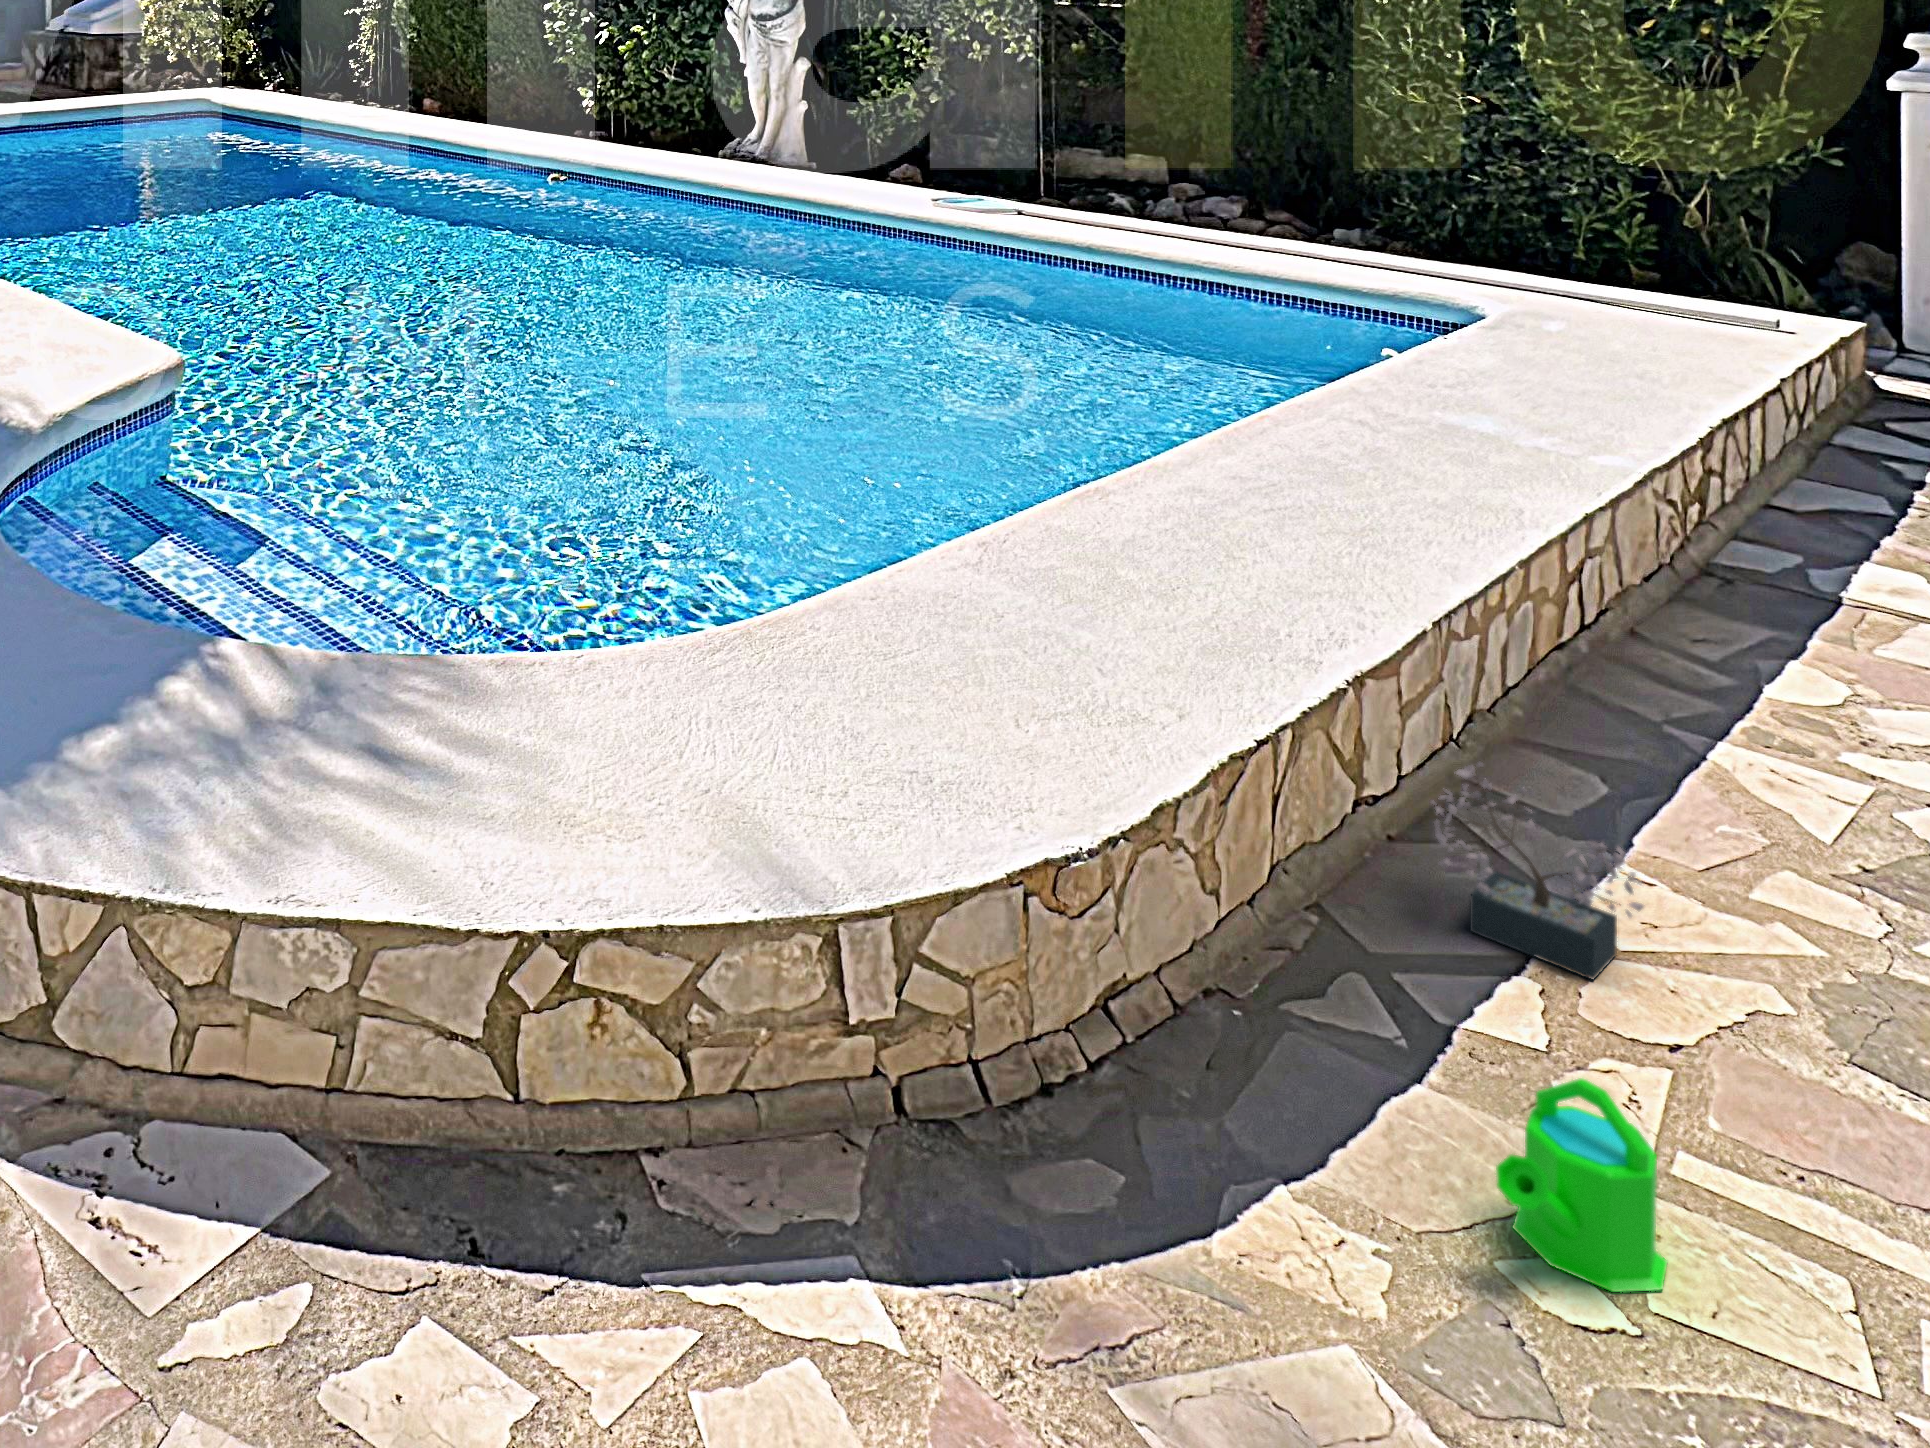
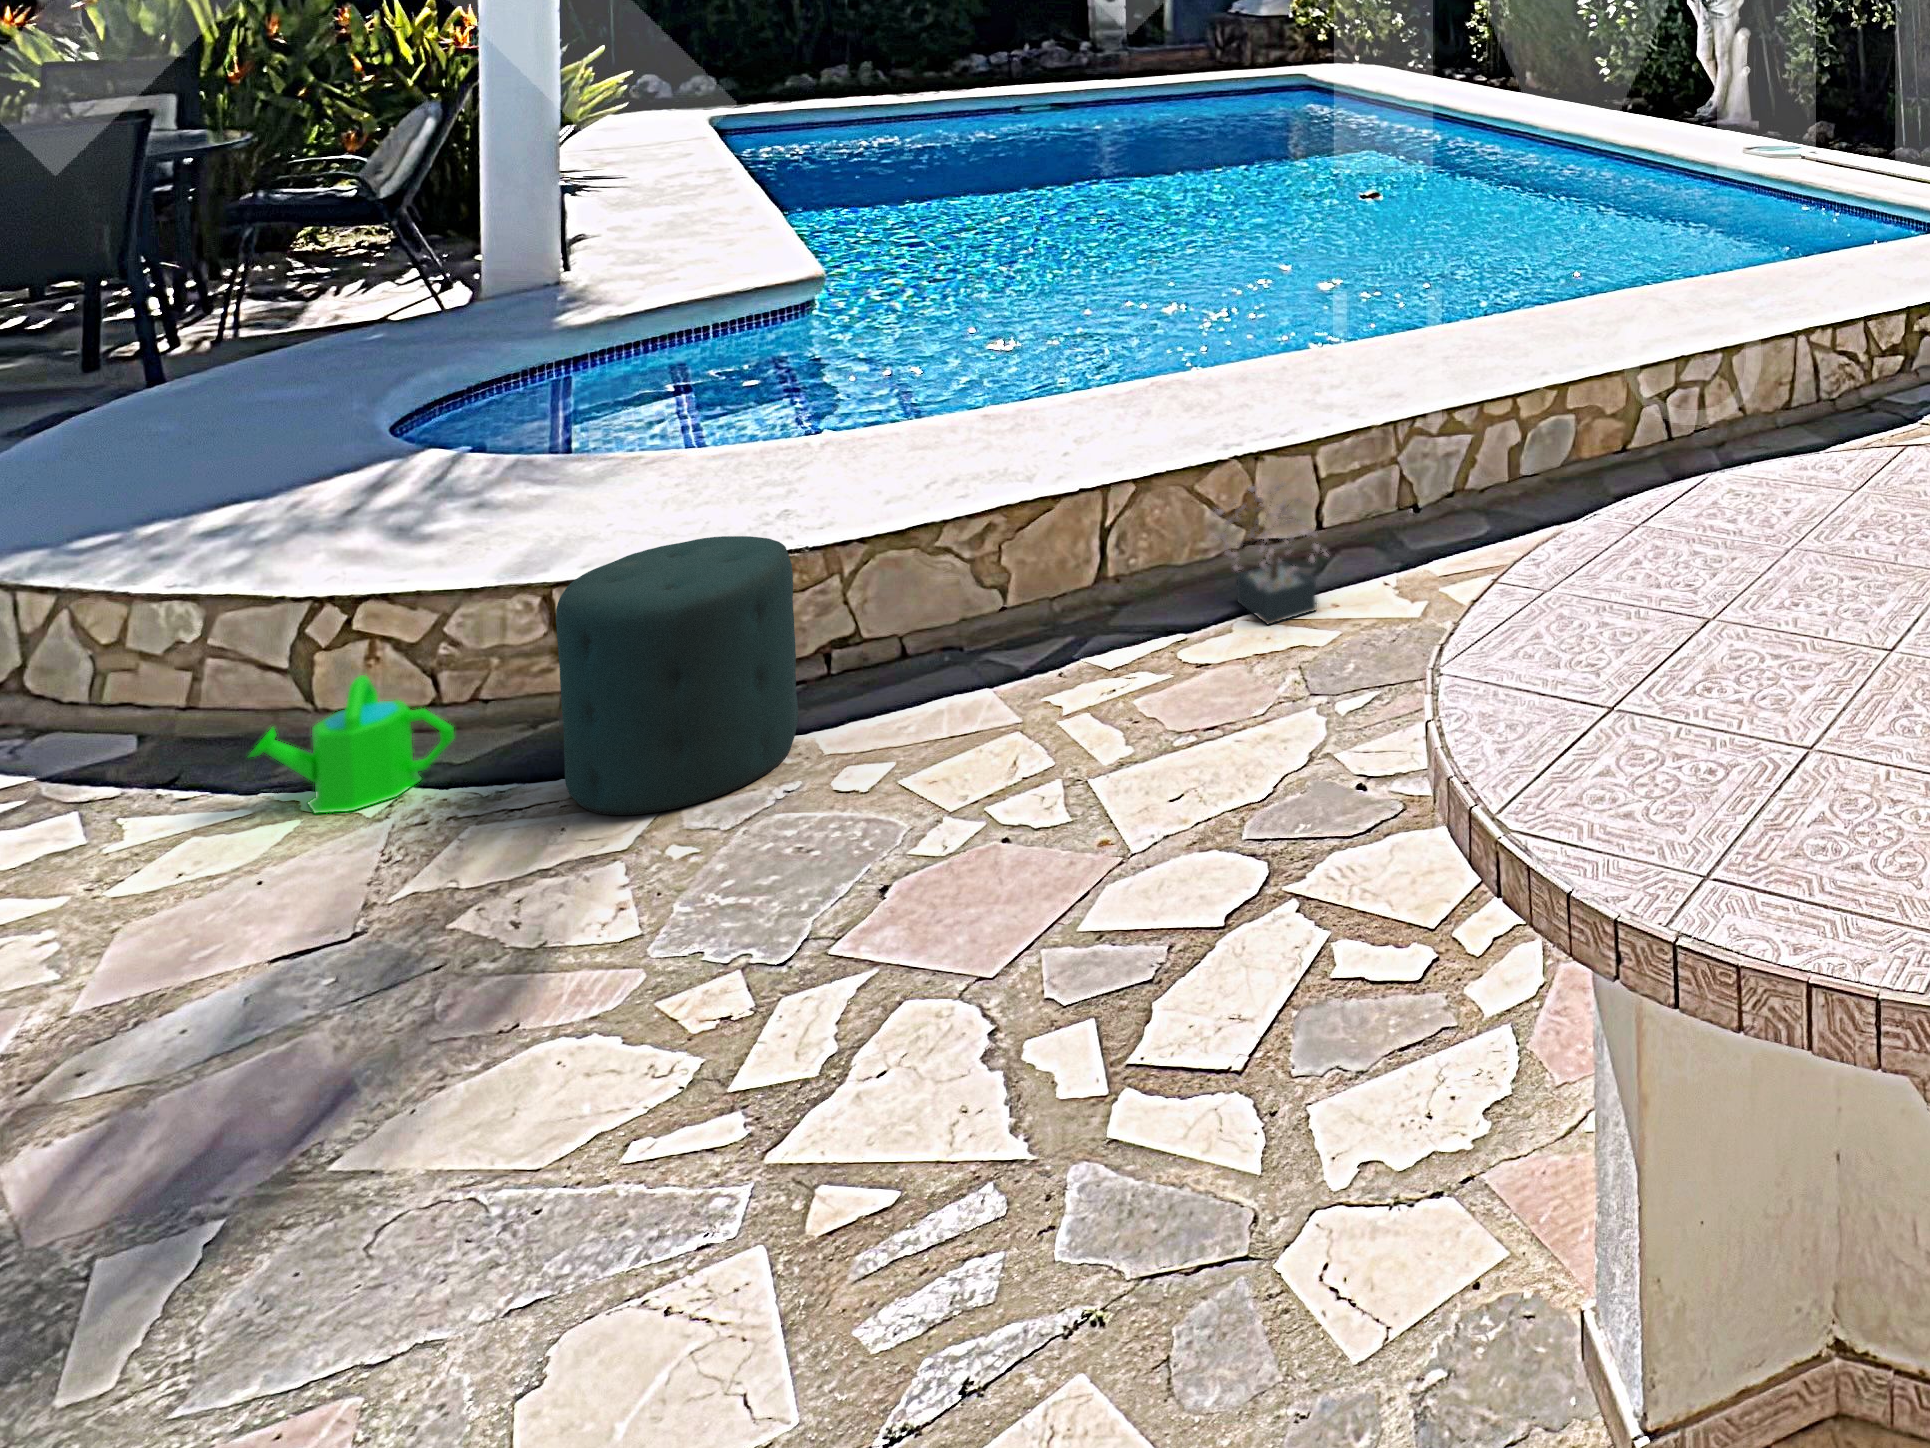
ottoman: none [1044,881,1365,1343] -> present [556,536,798,815]
watering can: present [1496,1078,1667,1292] -> present [249,675,454,813]

